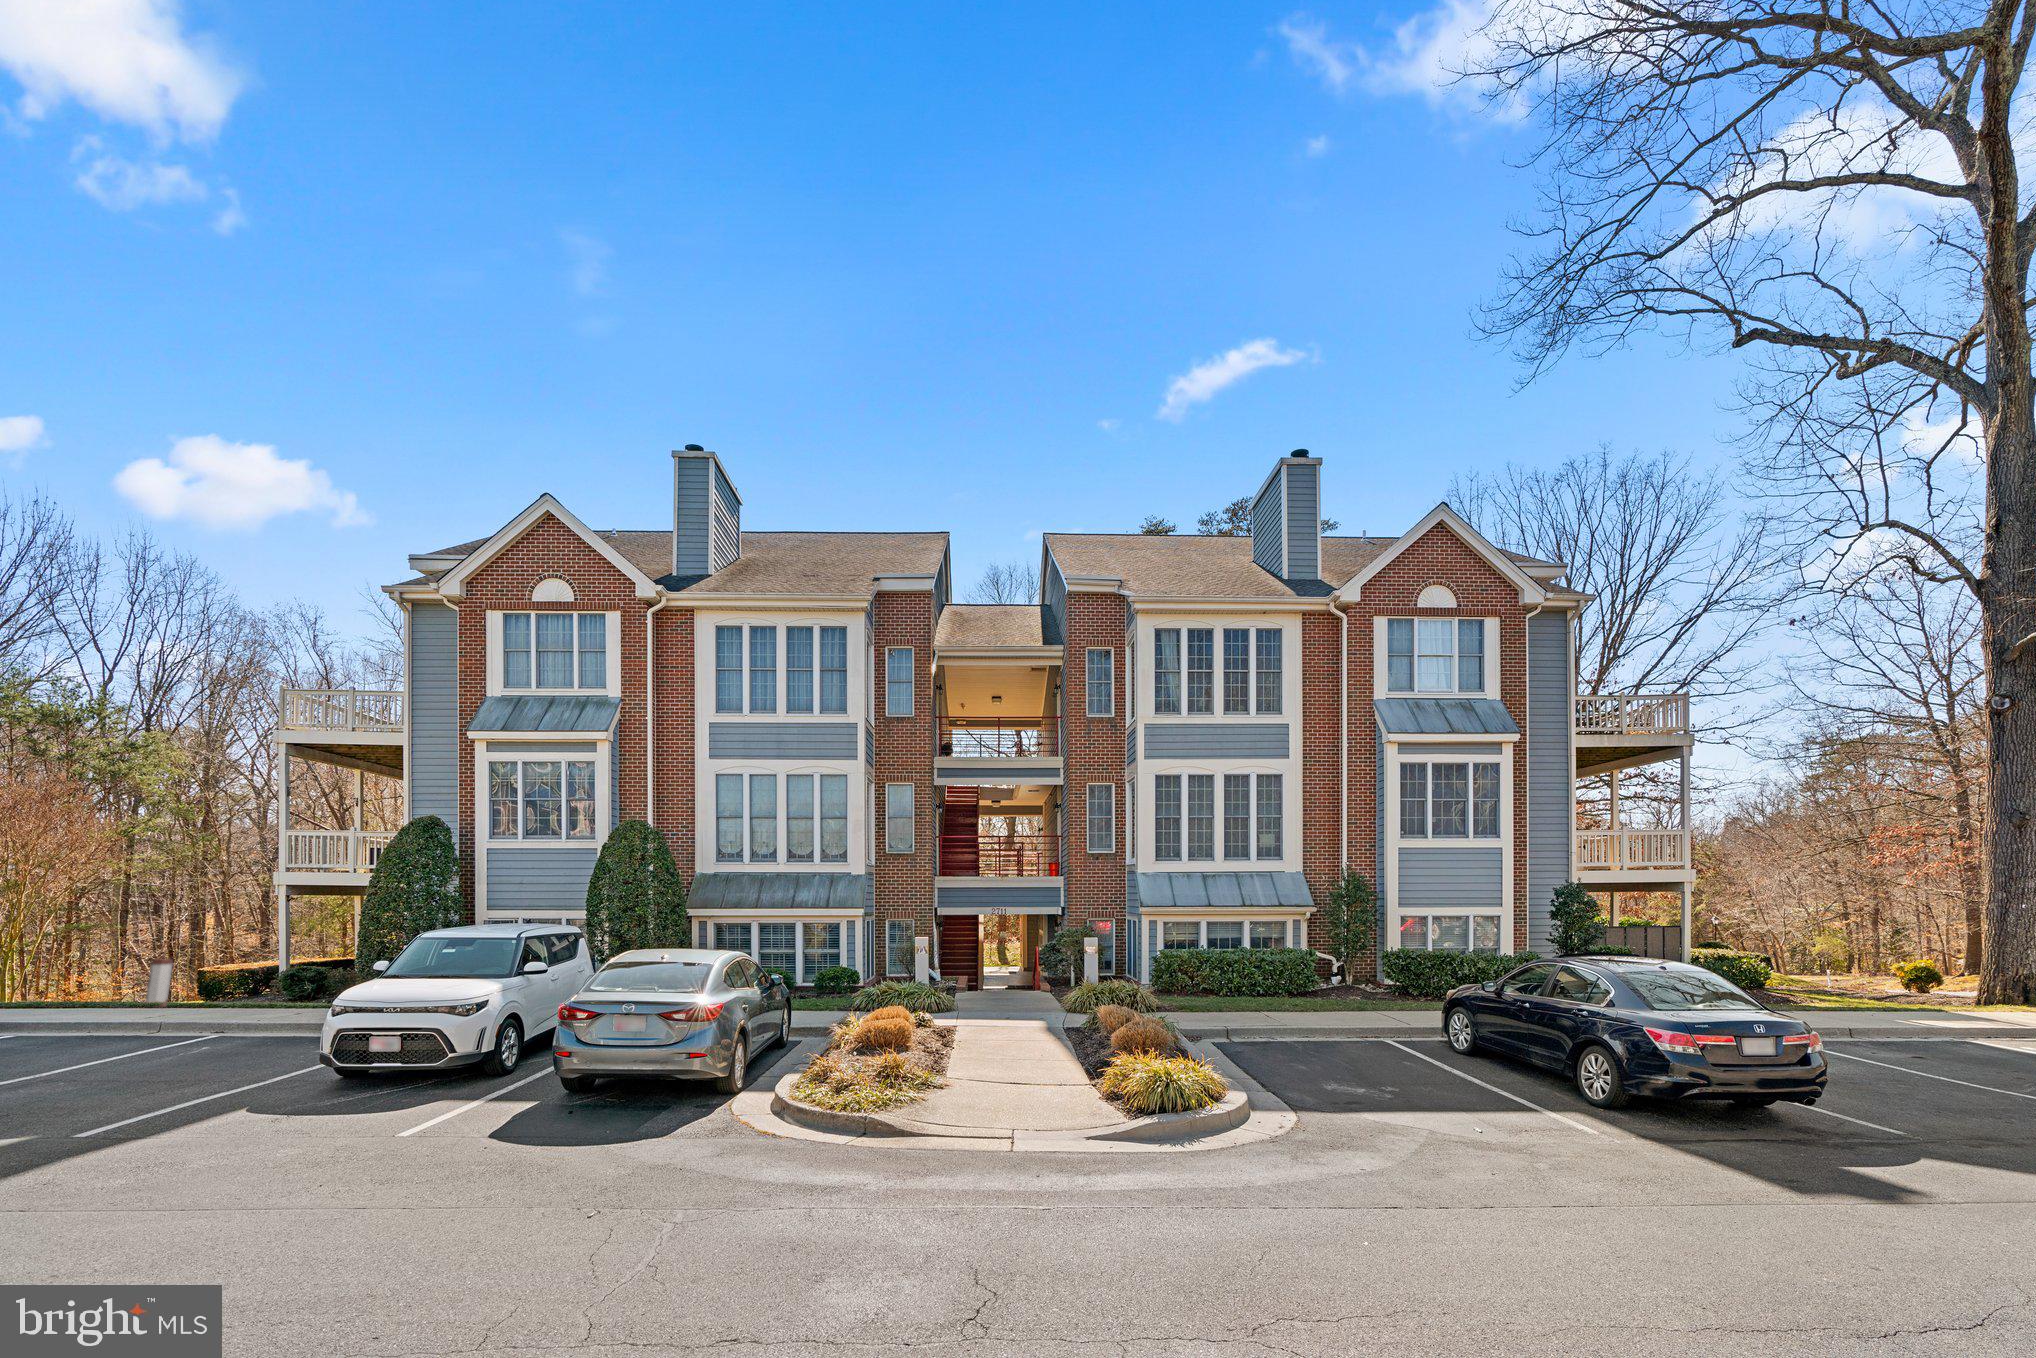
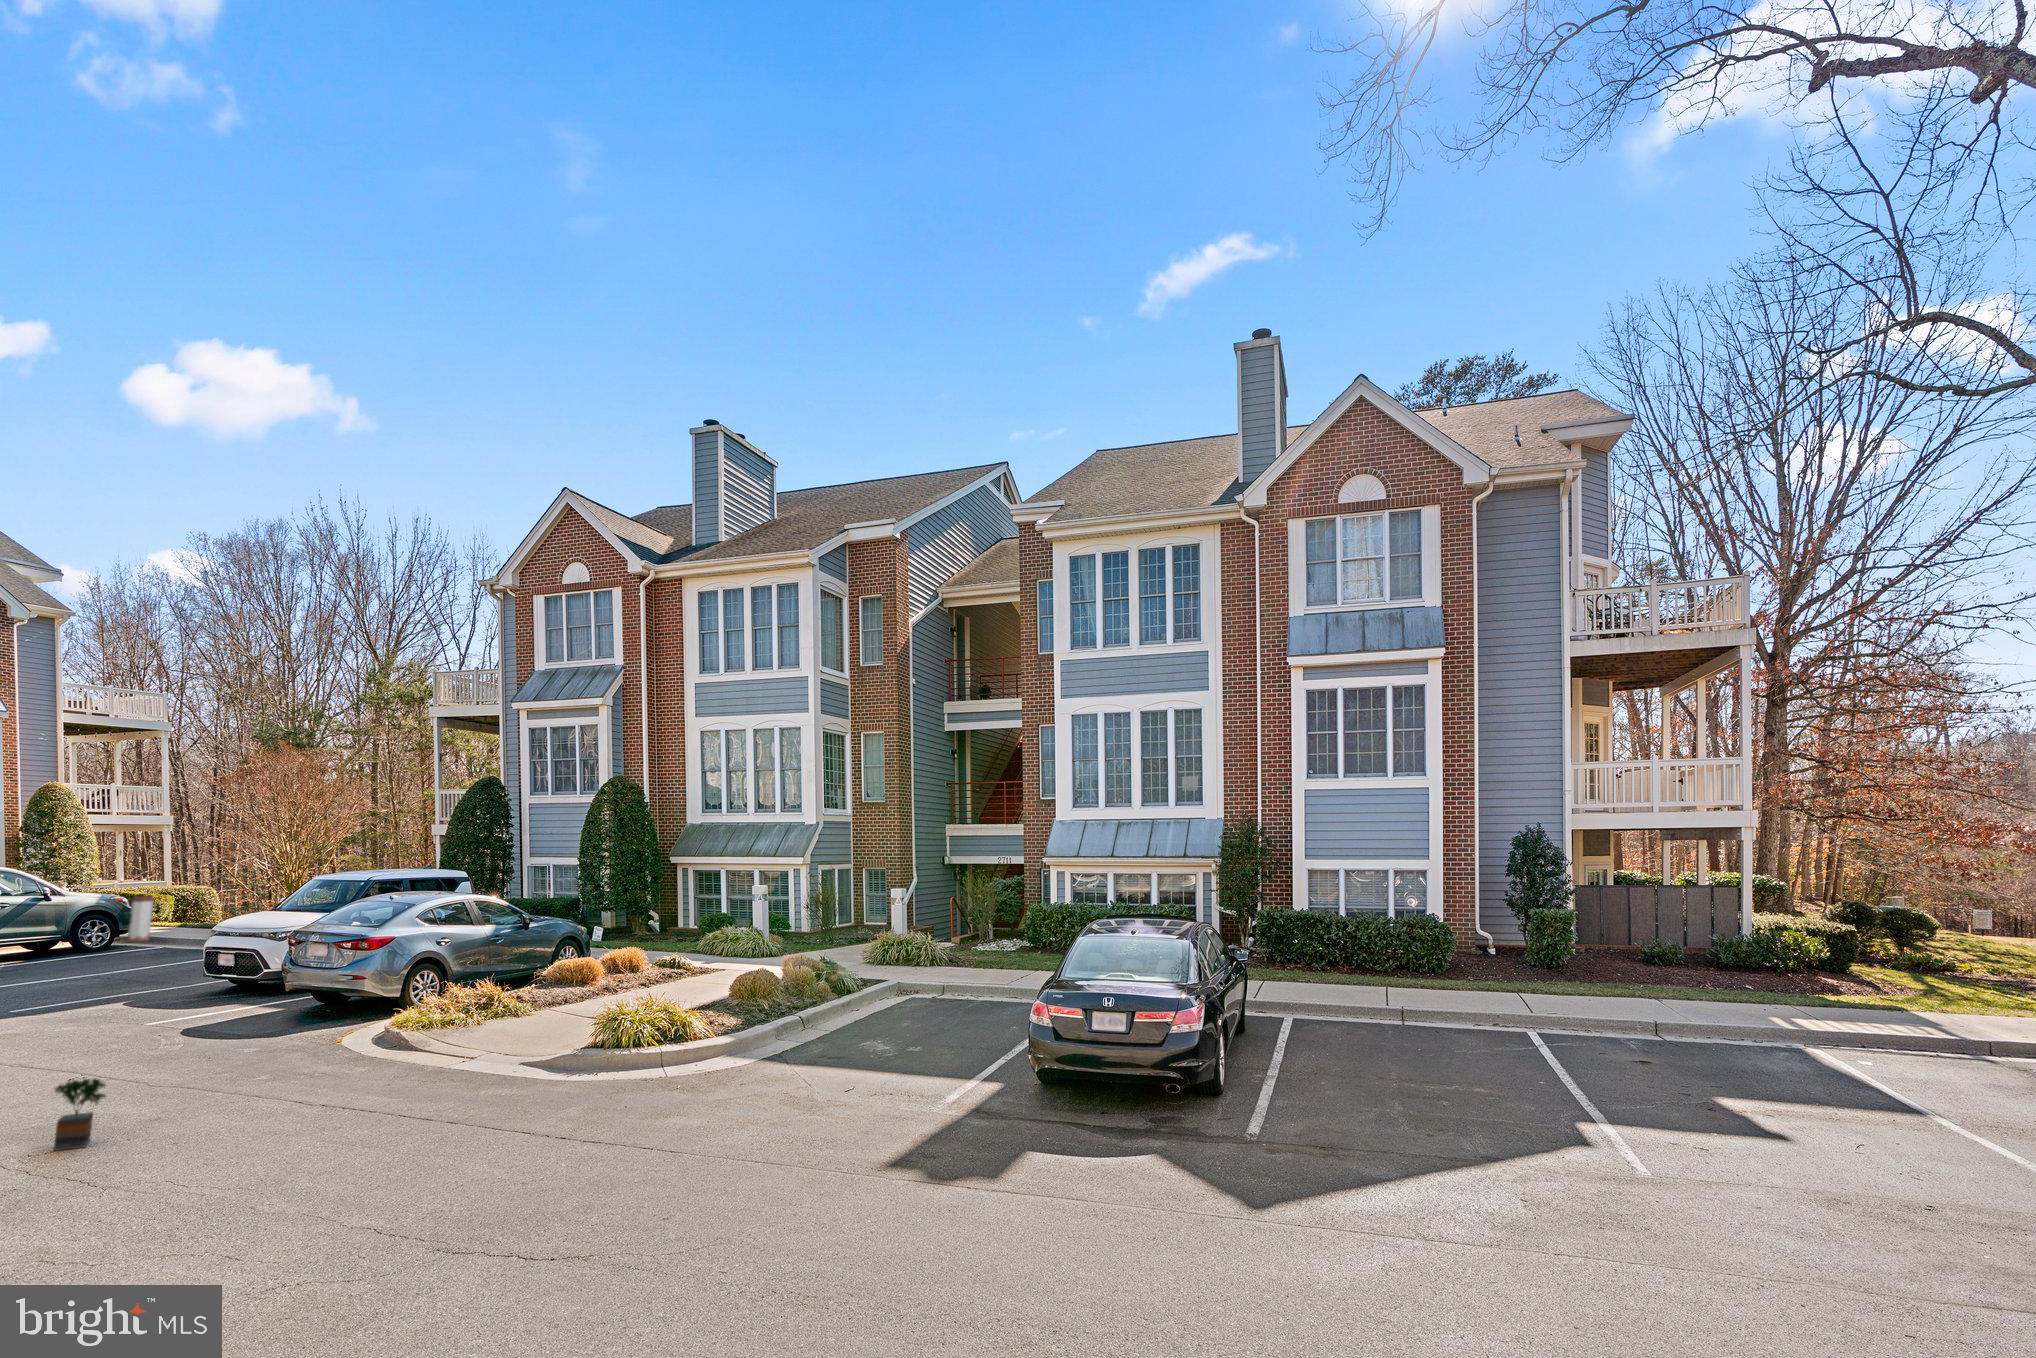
potted tree: none [61,1106,119,1182] -> present [54,1078,106,1151]

